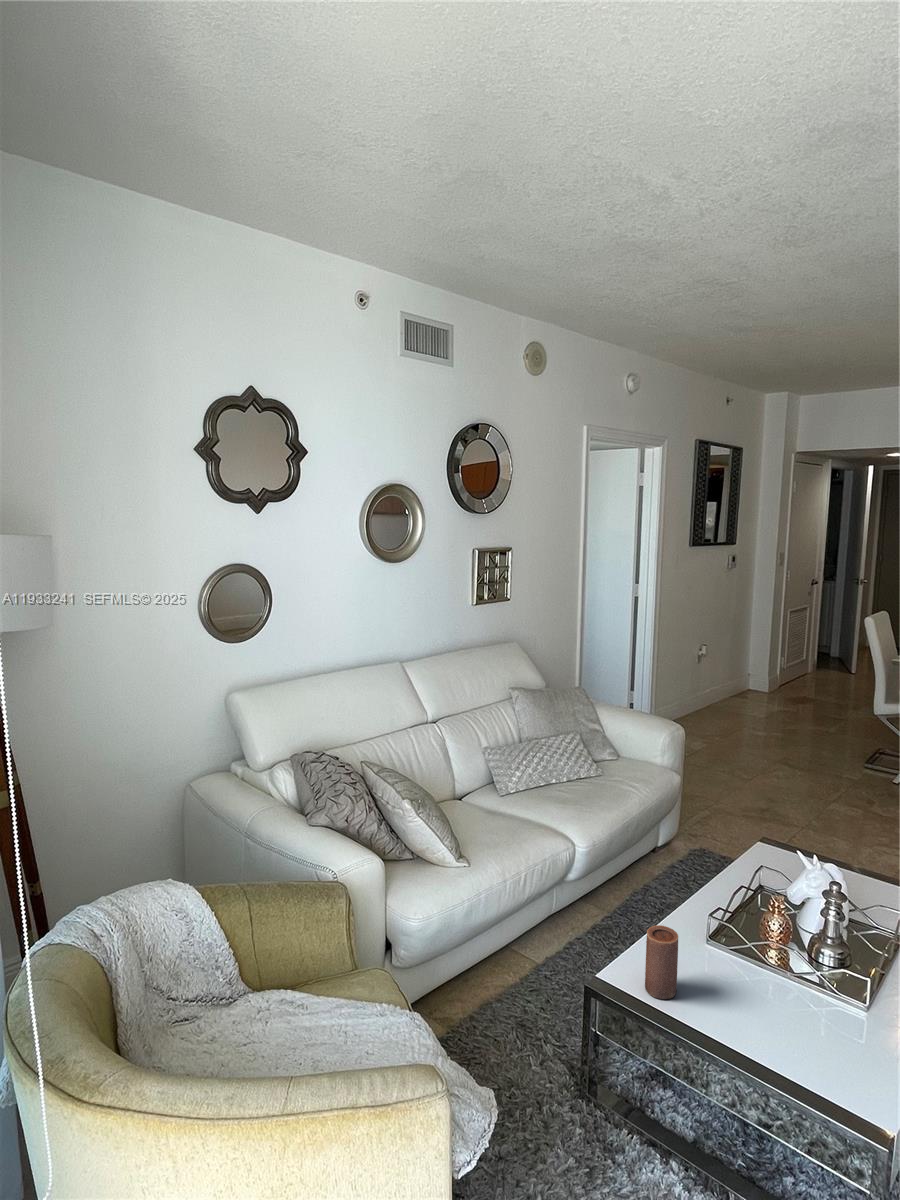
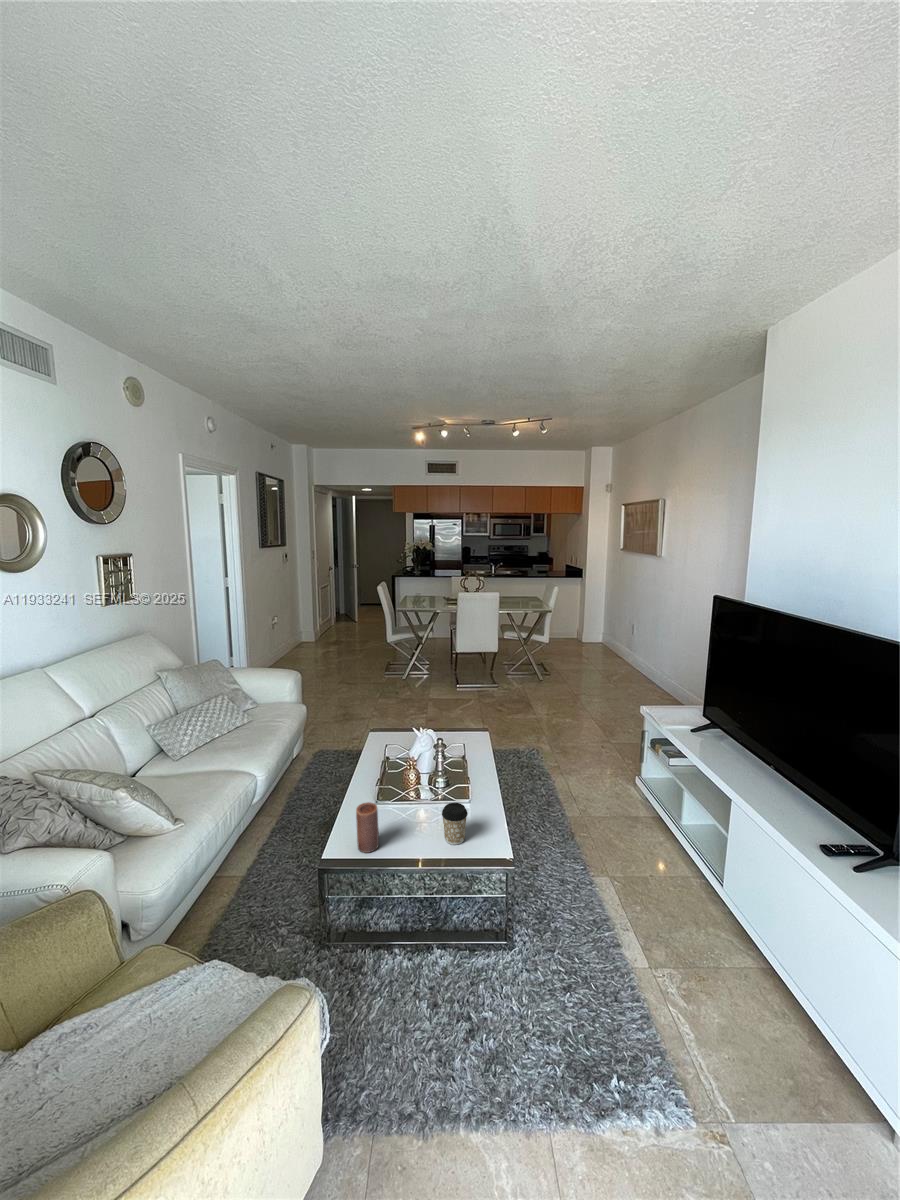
coffee cup: none [778,985,825,1057] -> present [442,803,468,845]

